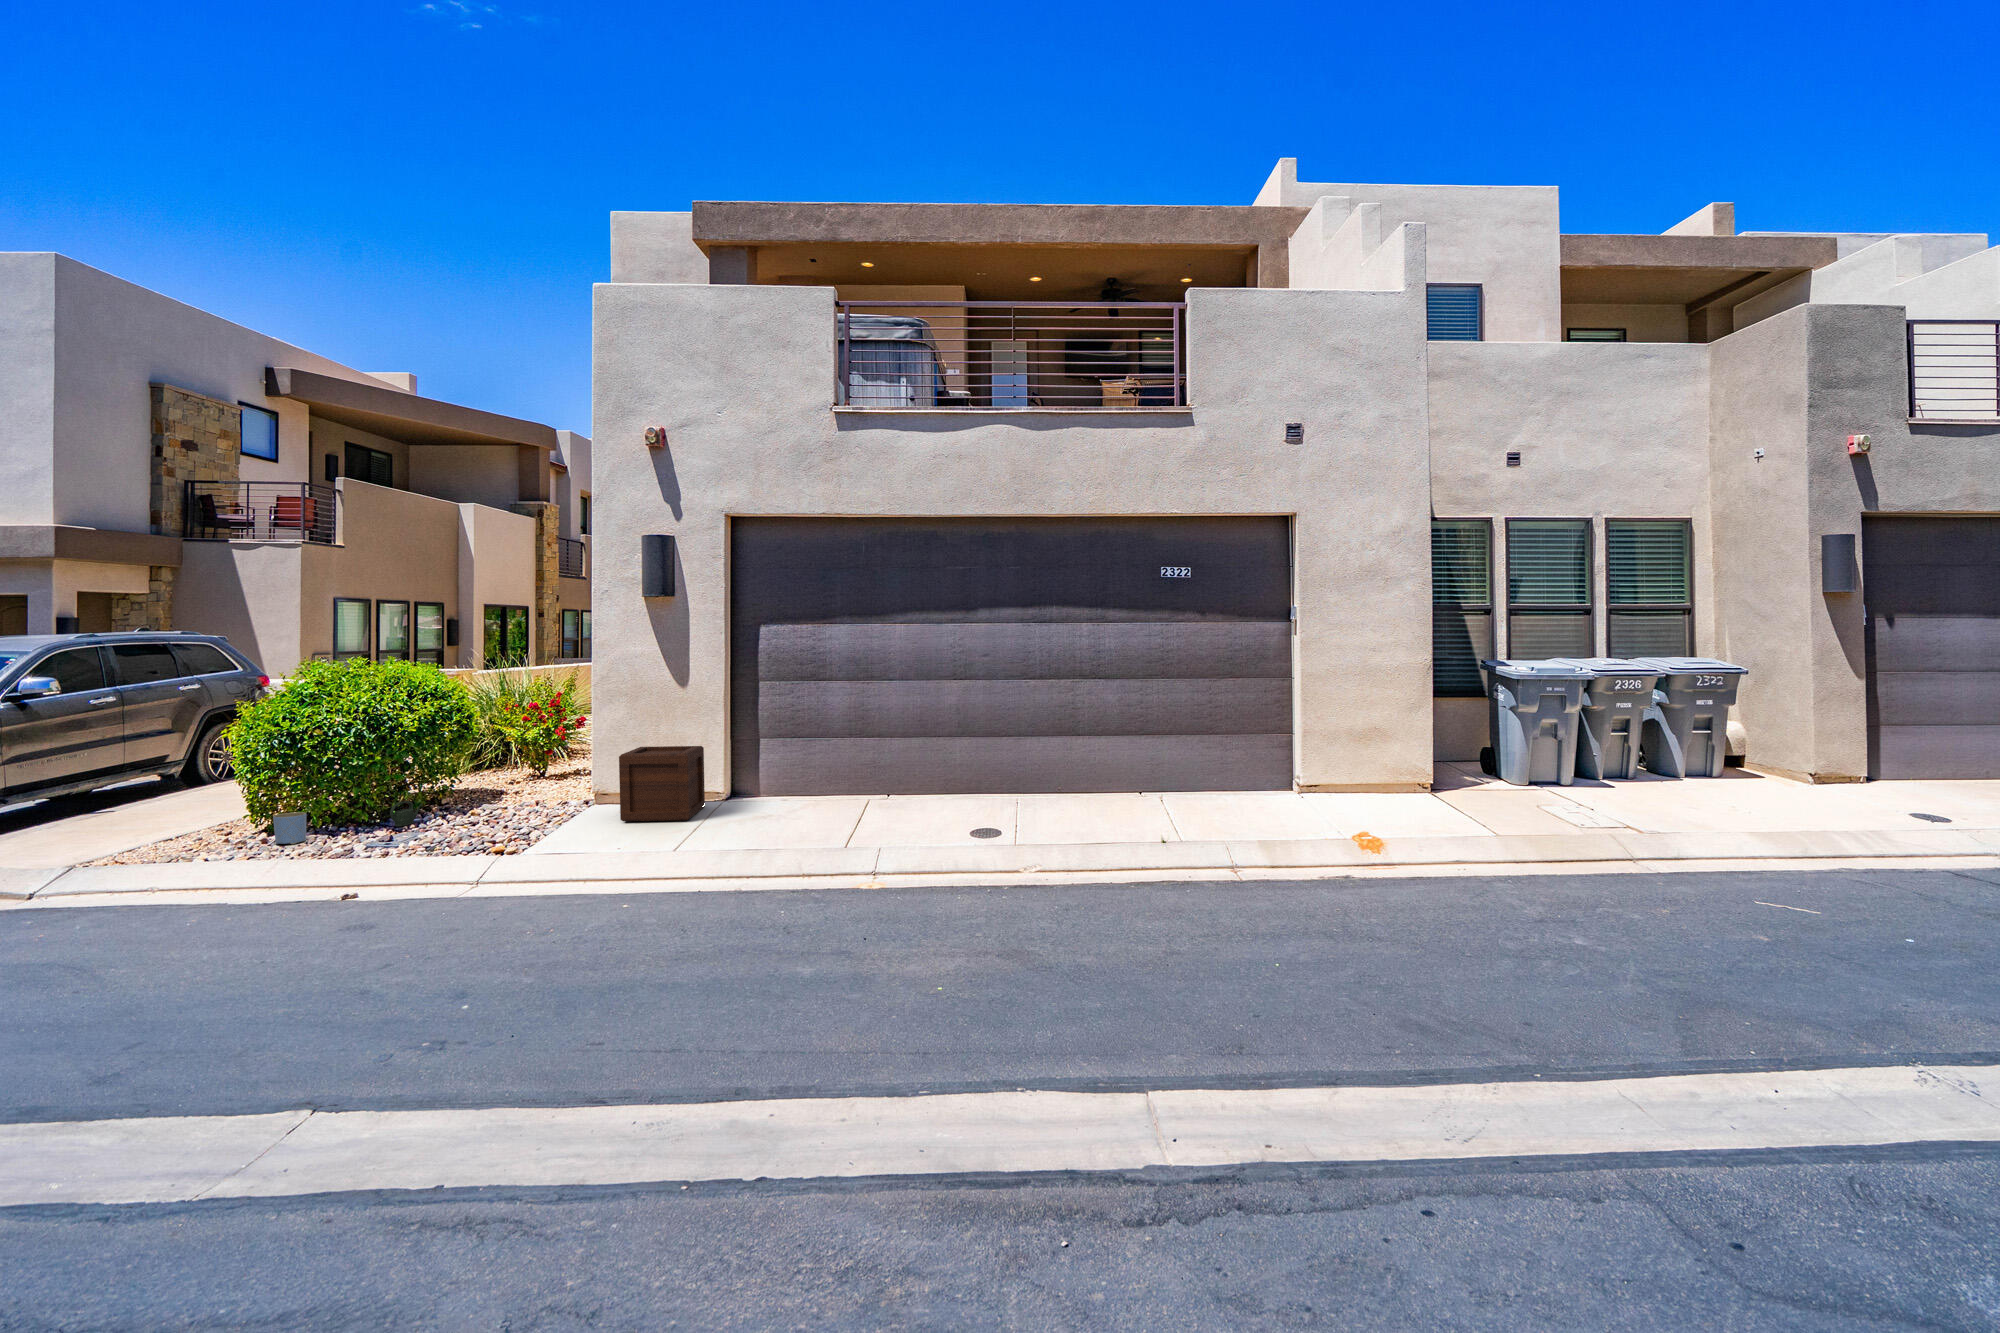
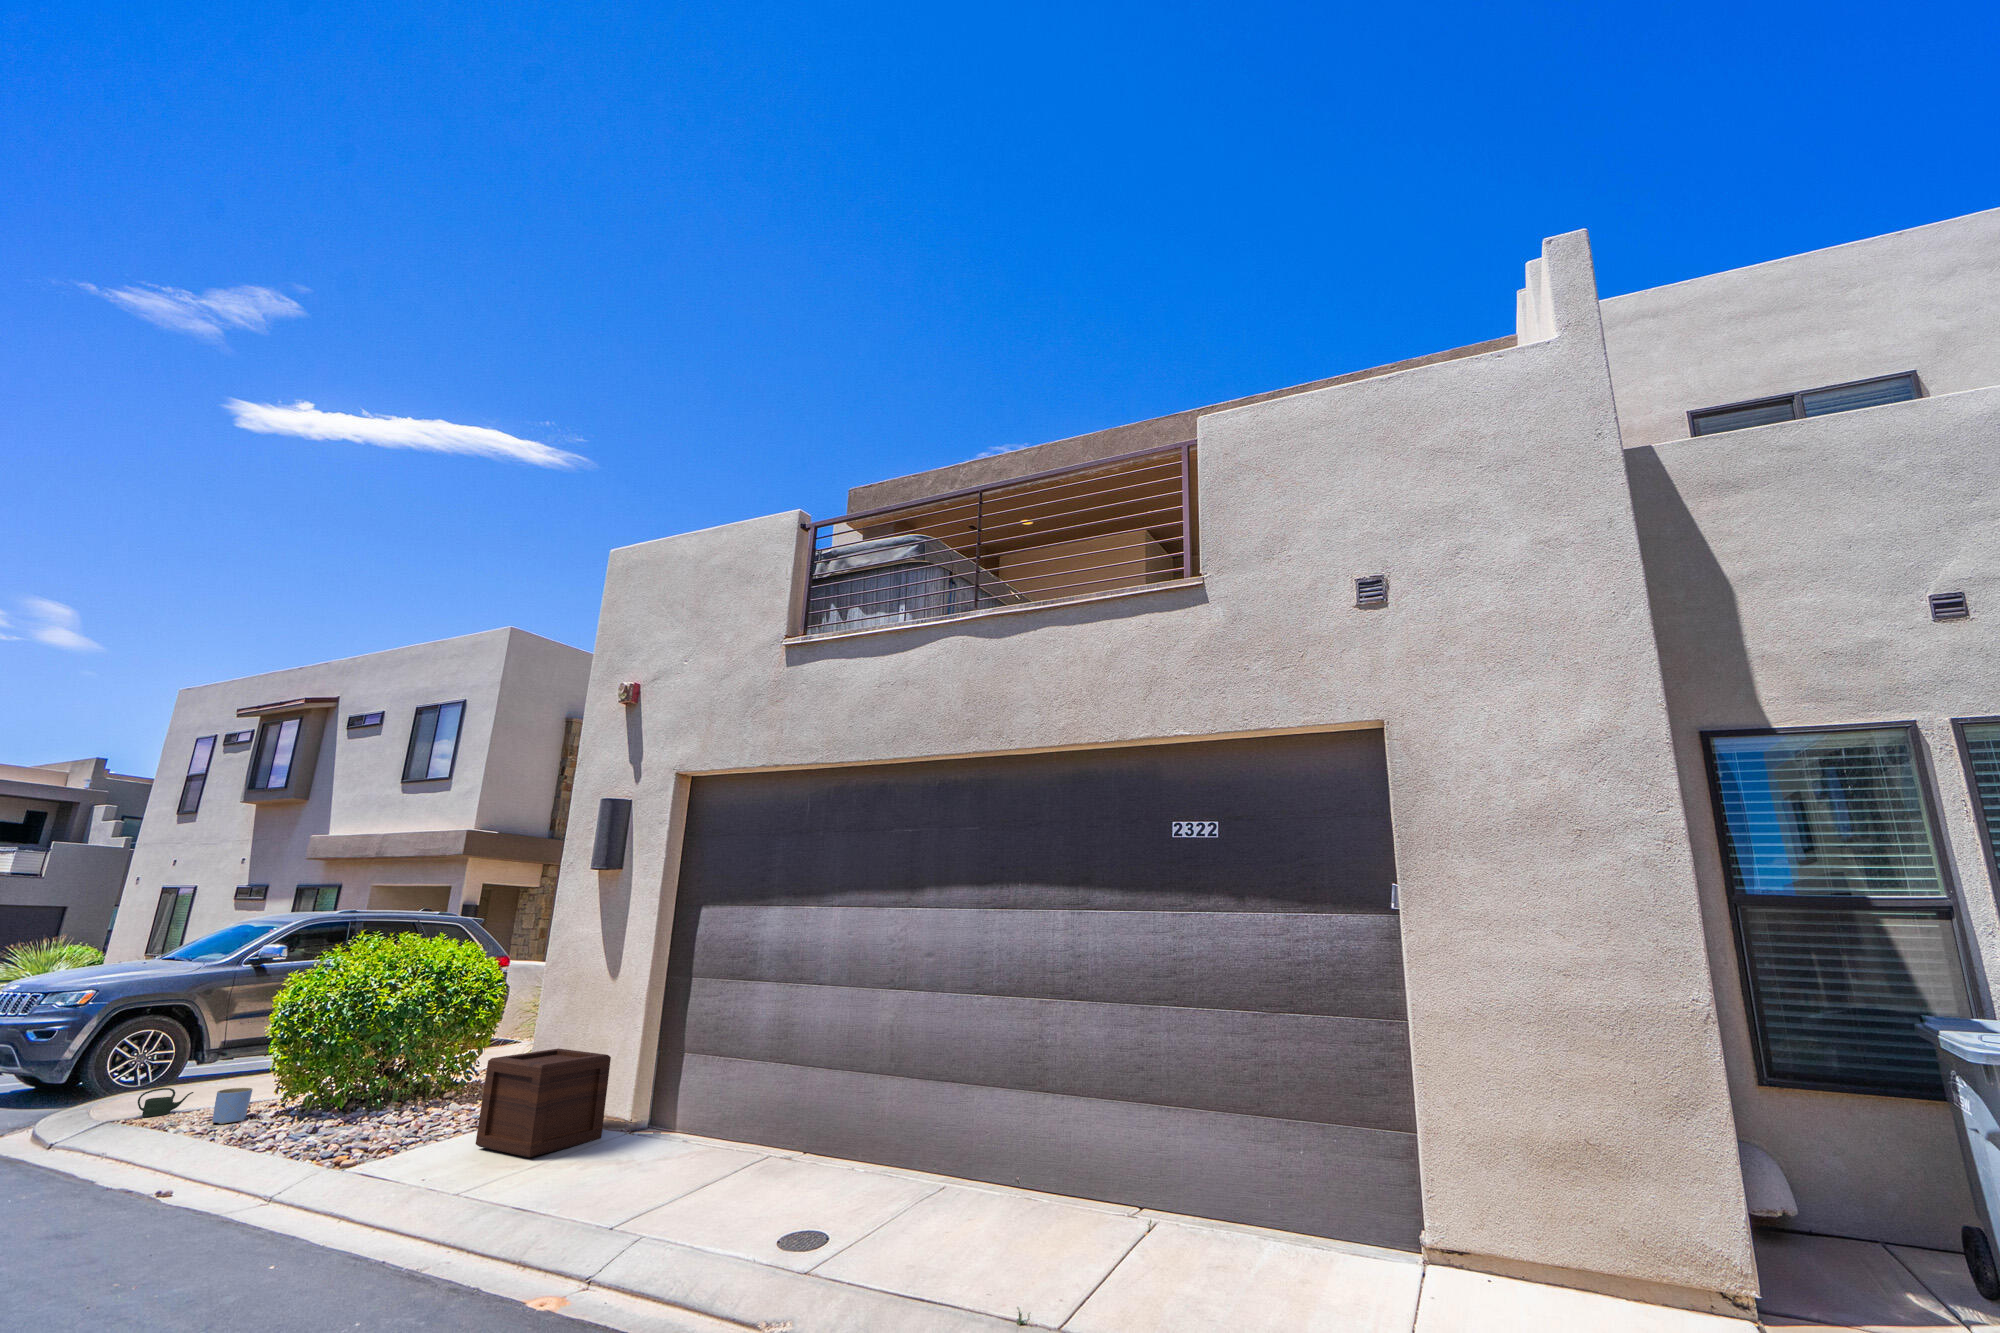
watering can: present [390,801,423,827] -> present [138,1088,193,1117]

